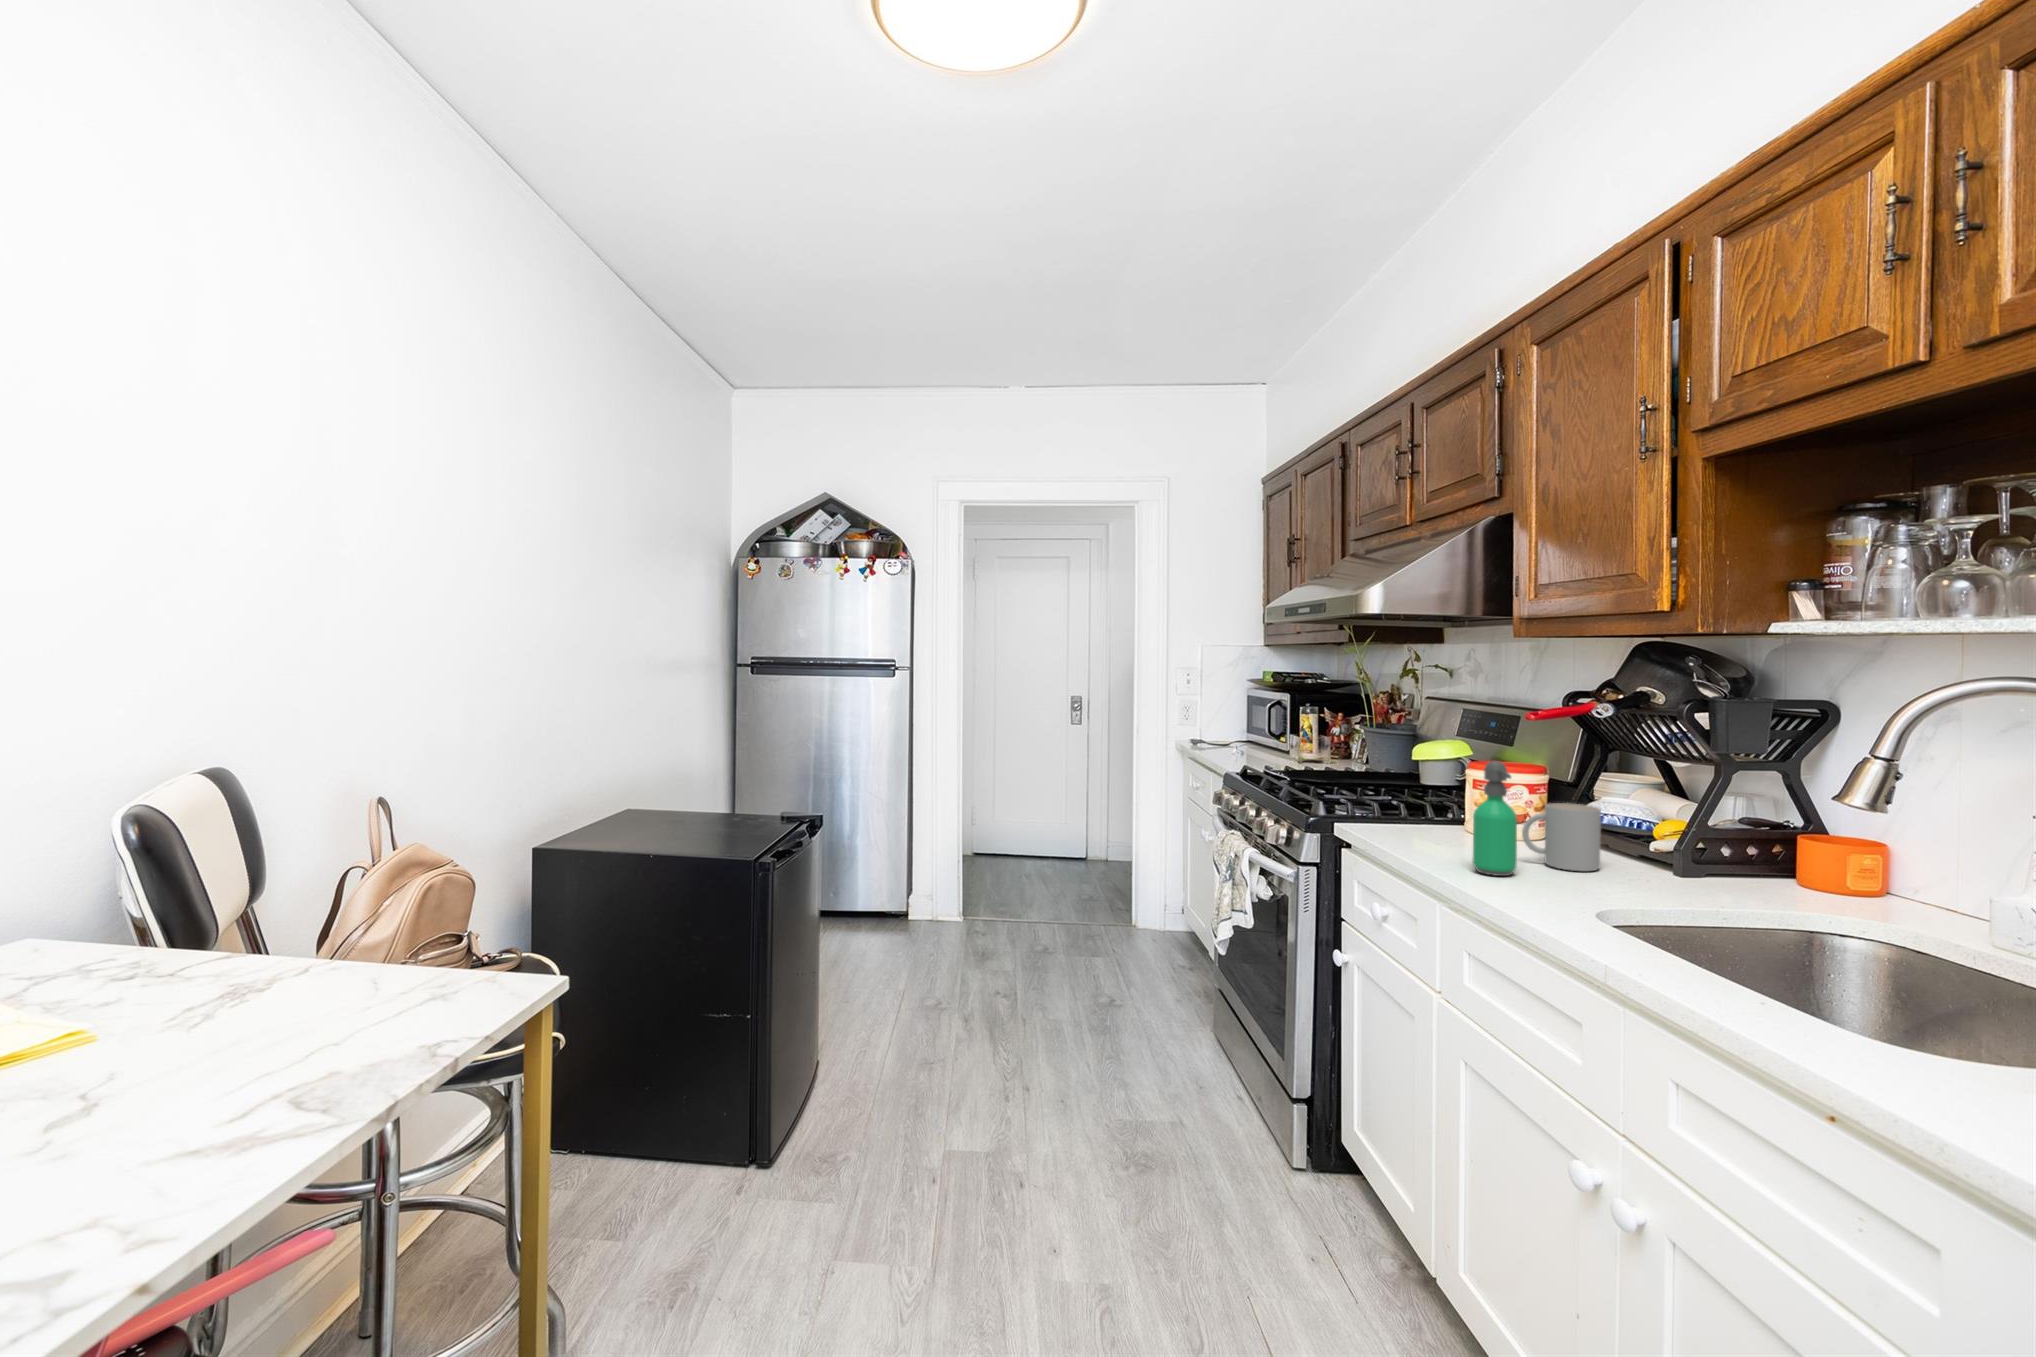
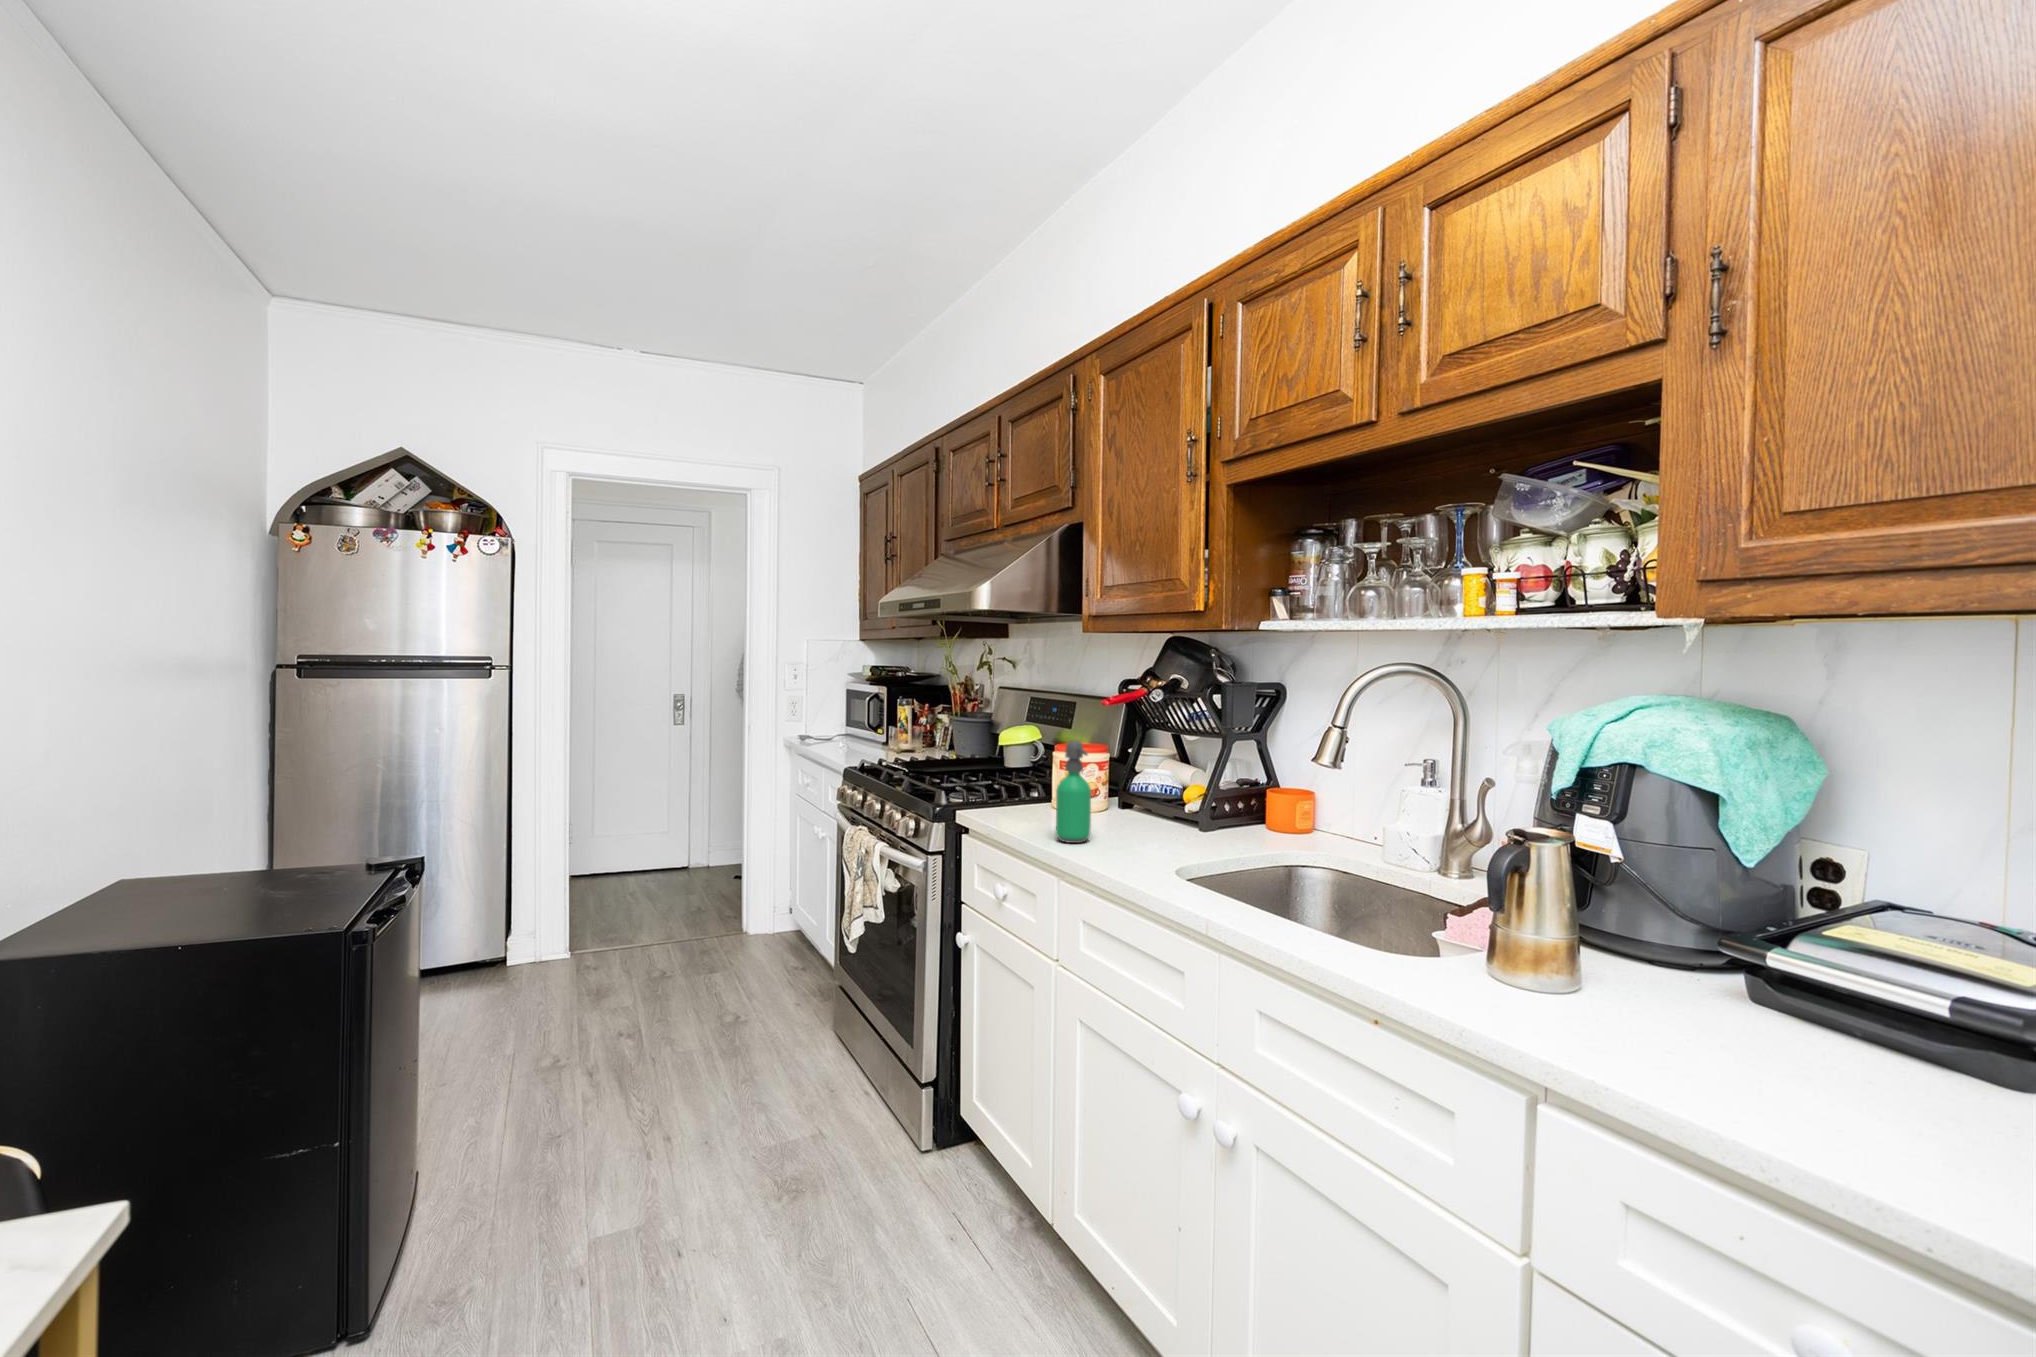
mug: present [1522,803,1601,871] -> none [1093,775,1152,833]

